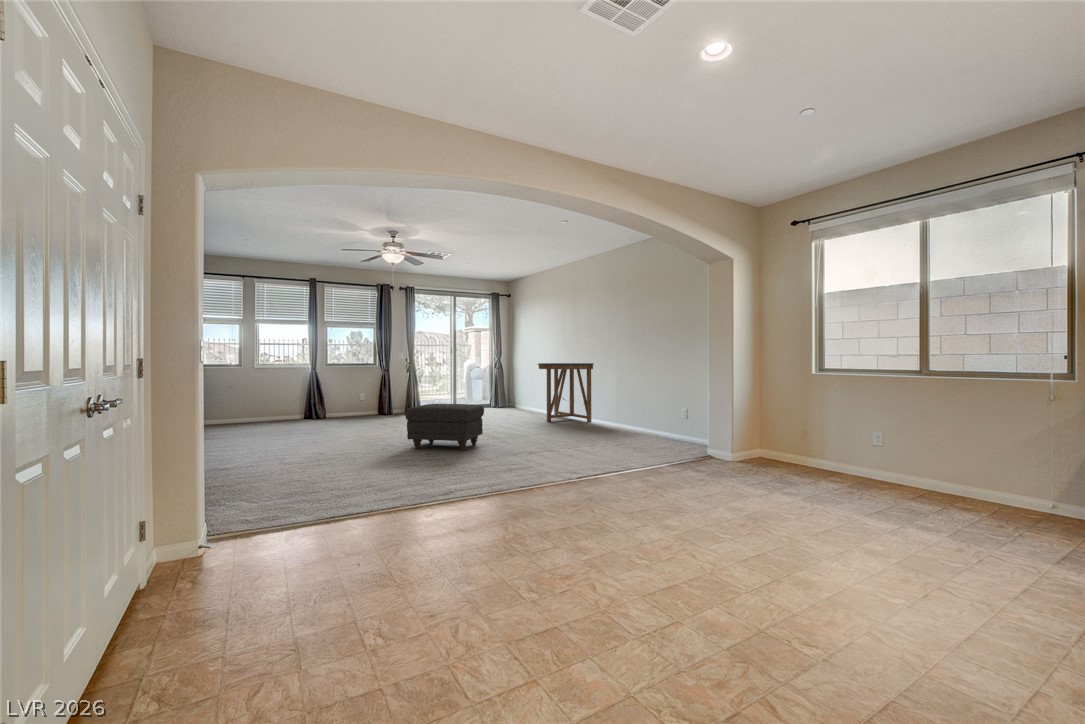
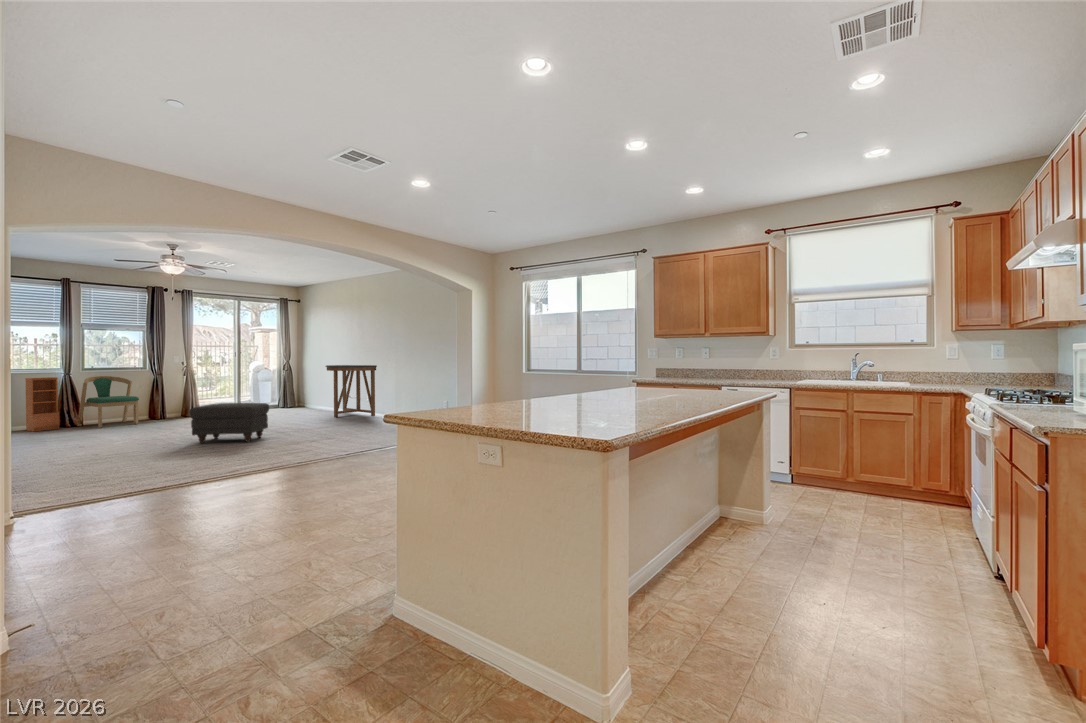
dining chair: none [321,372,369,423] -> present [77,376,139,428]
bookcase: none [283,373,307,423] -> present [25,377,60,431]

